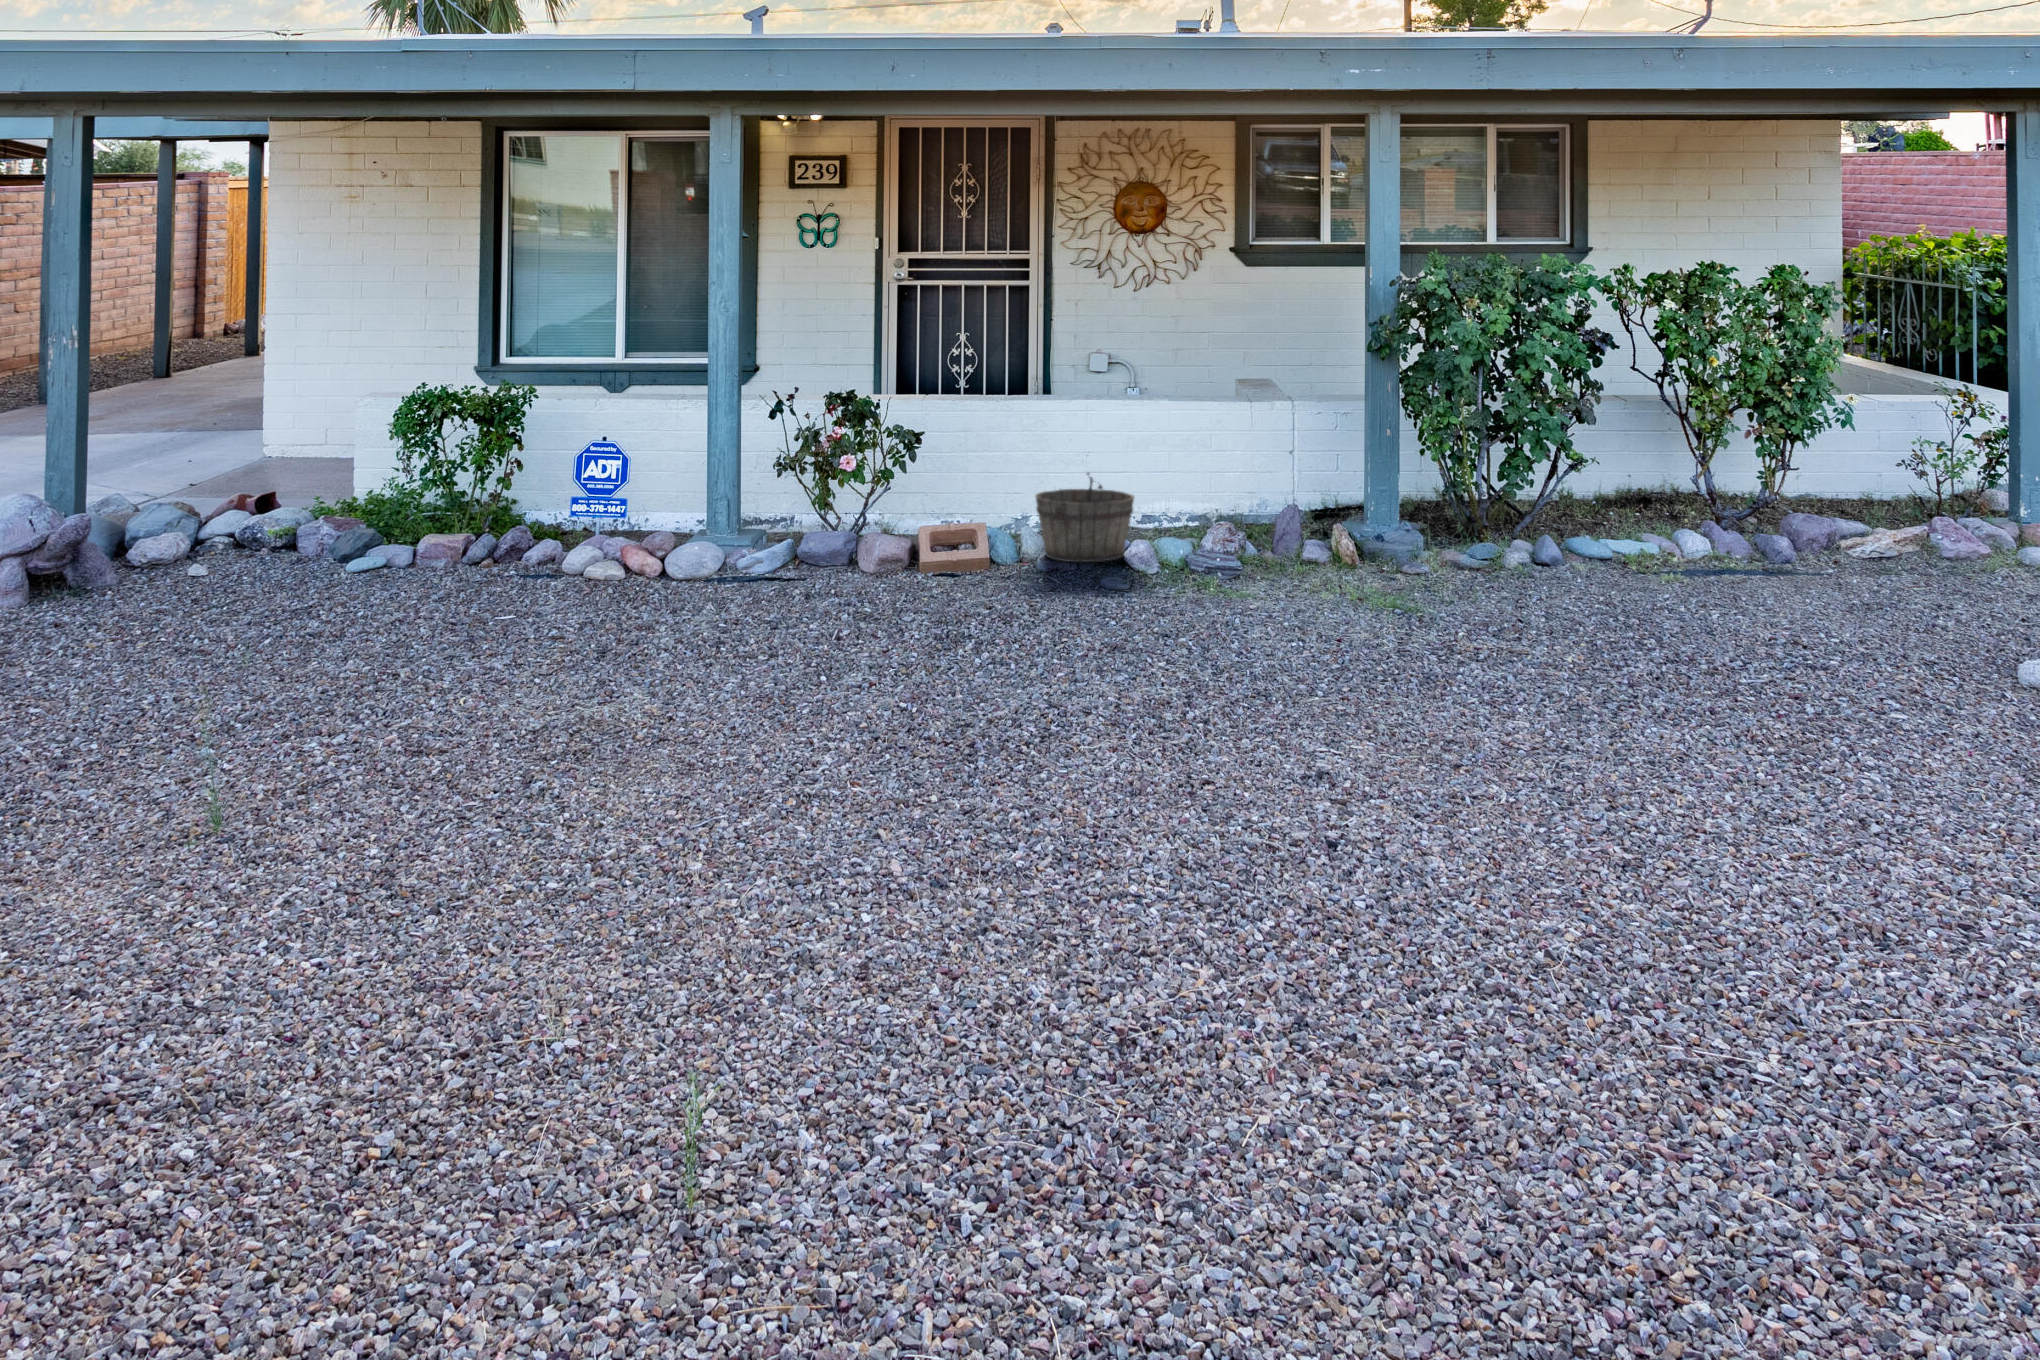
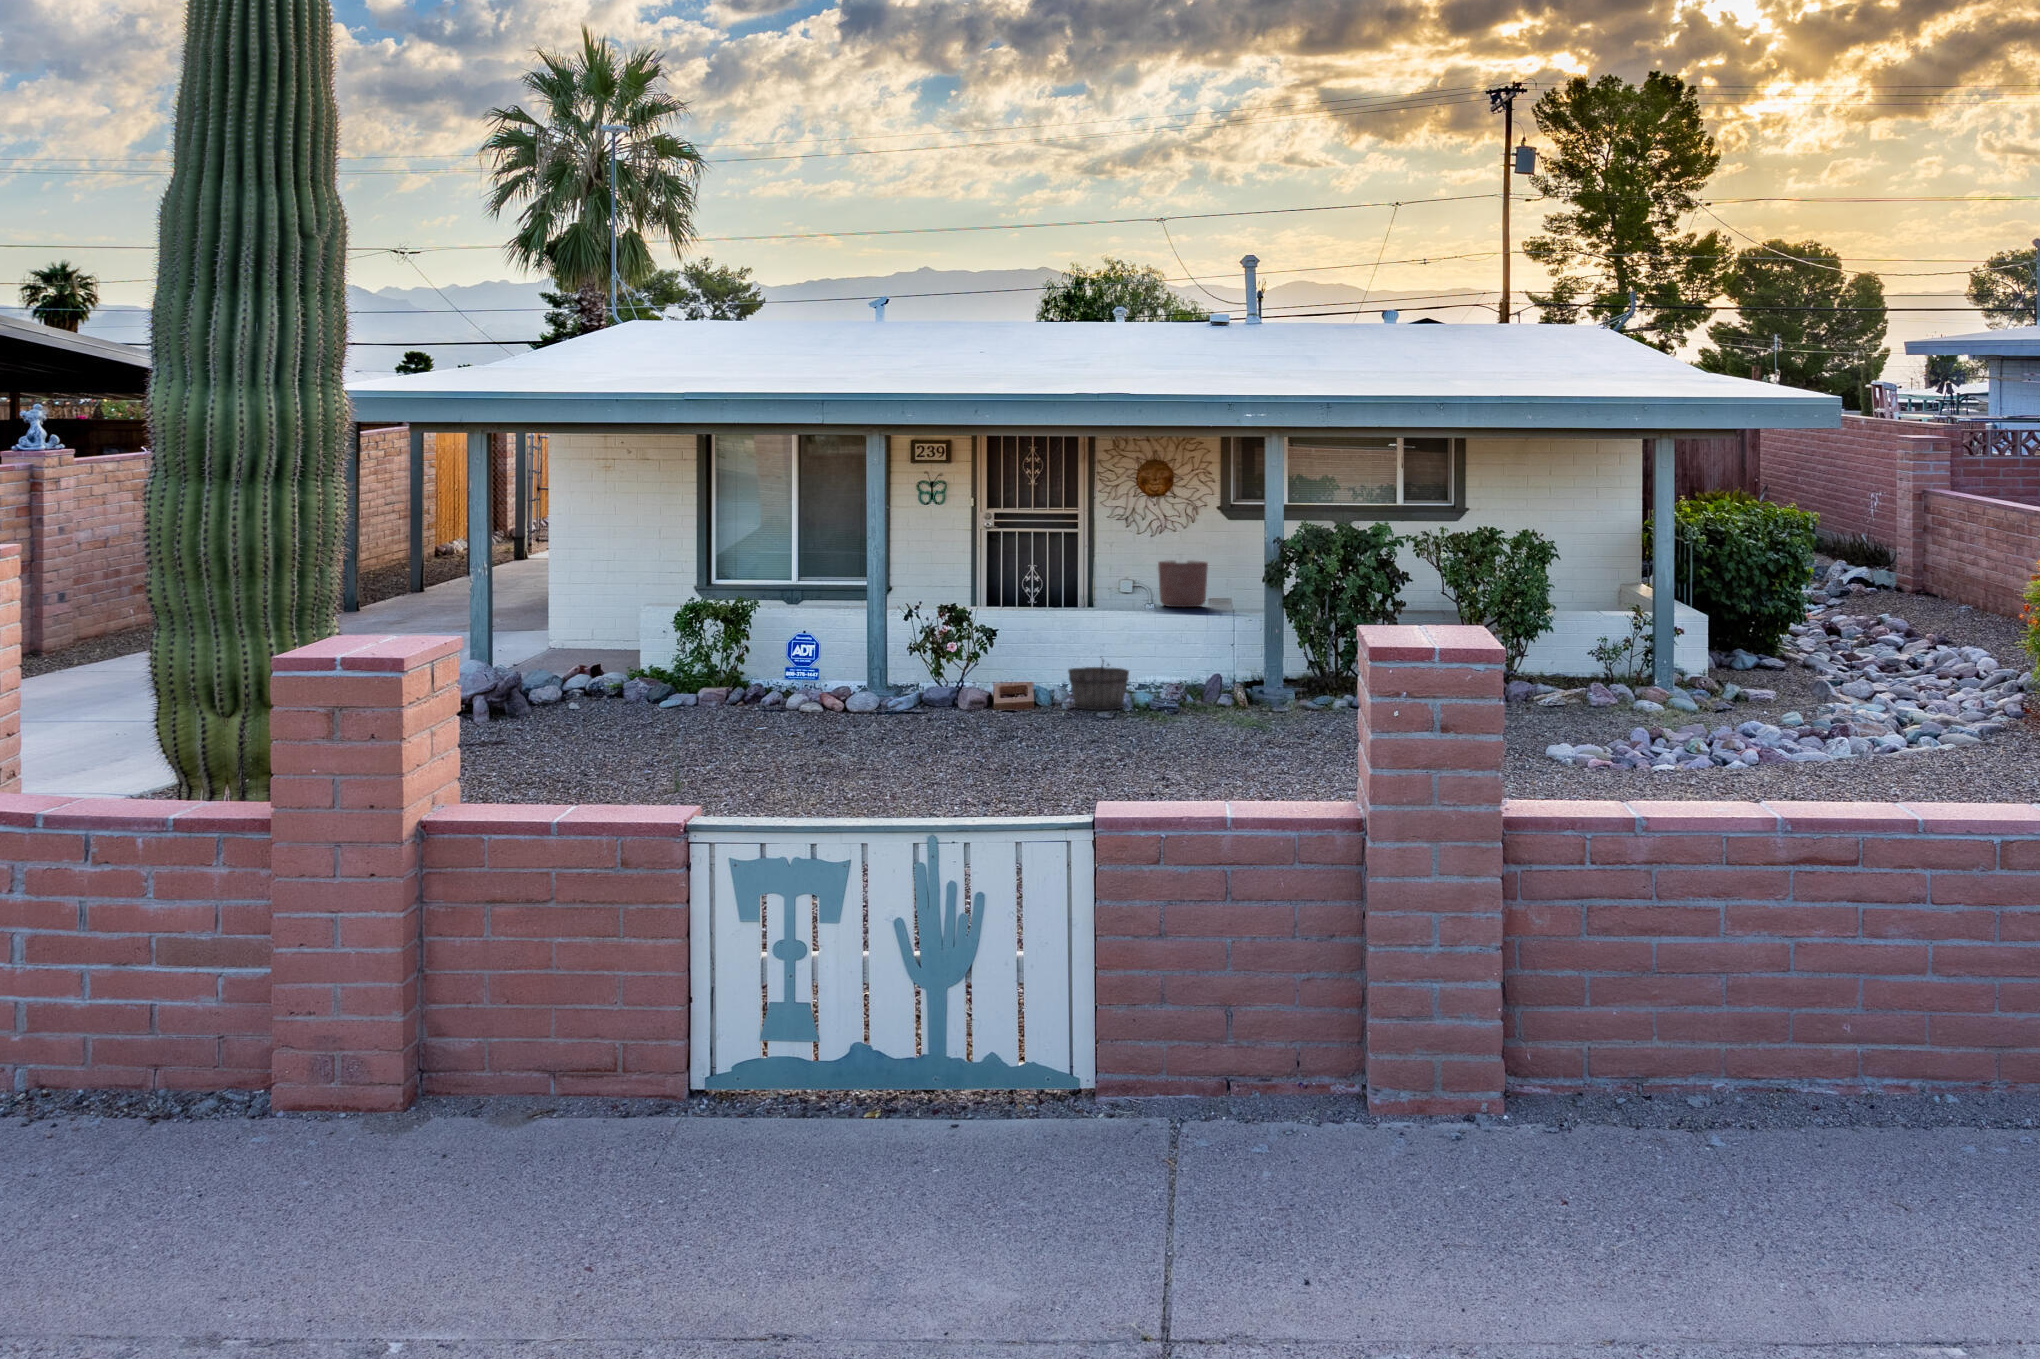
planter: none [1147,323,1220,391] -> present [1158,560,1208,607]

